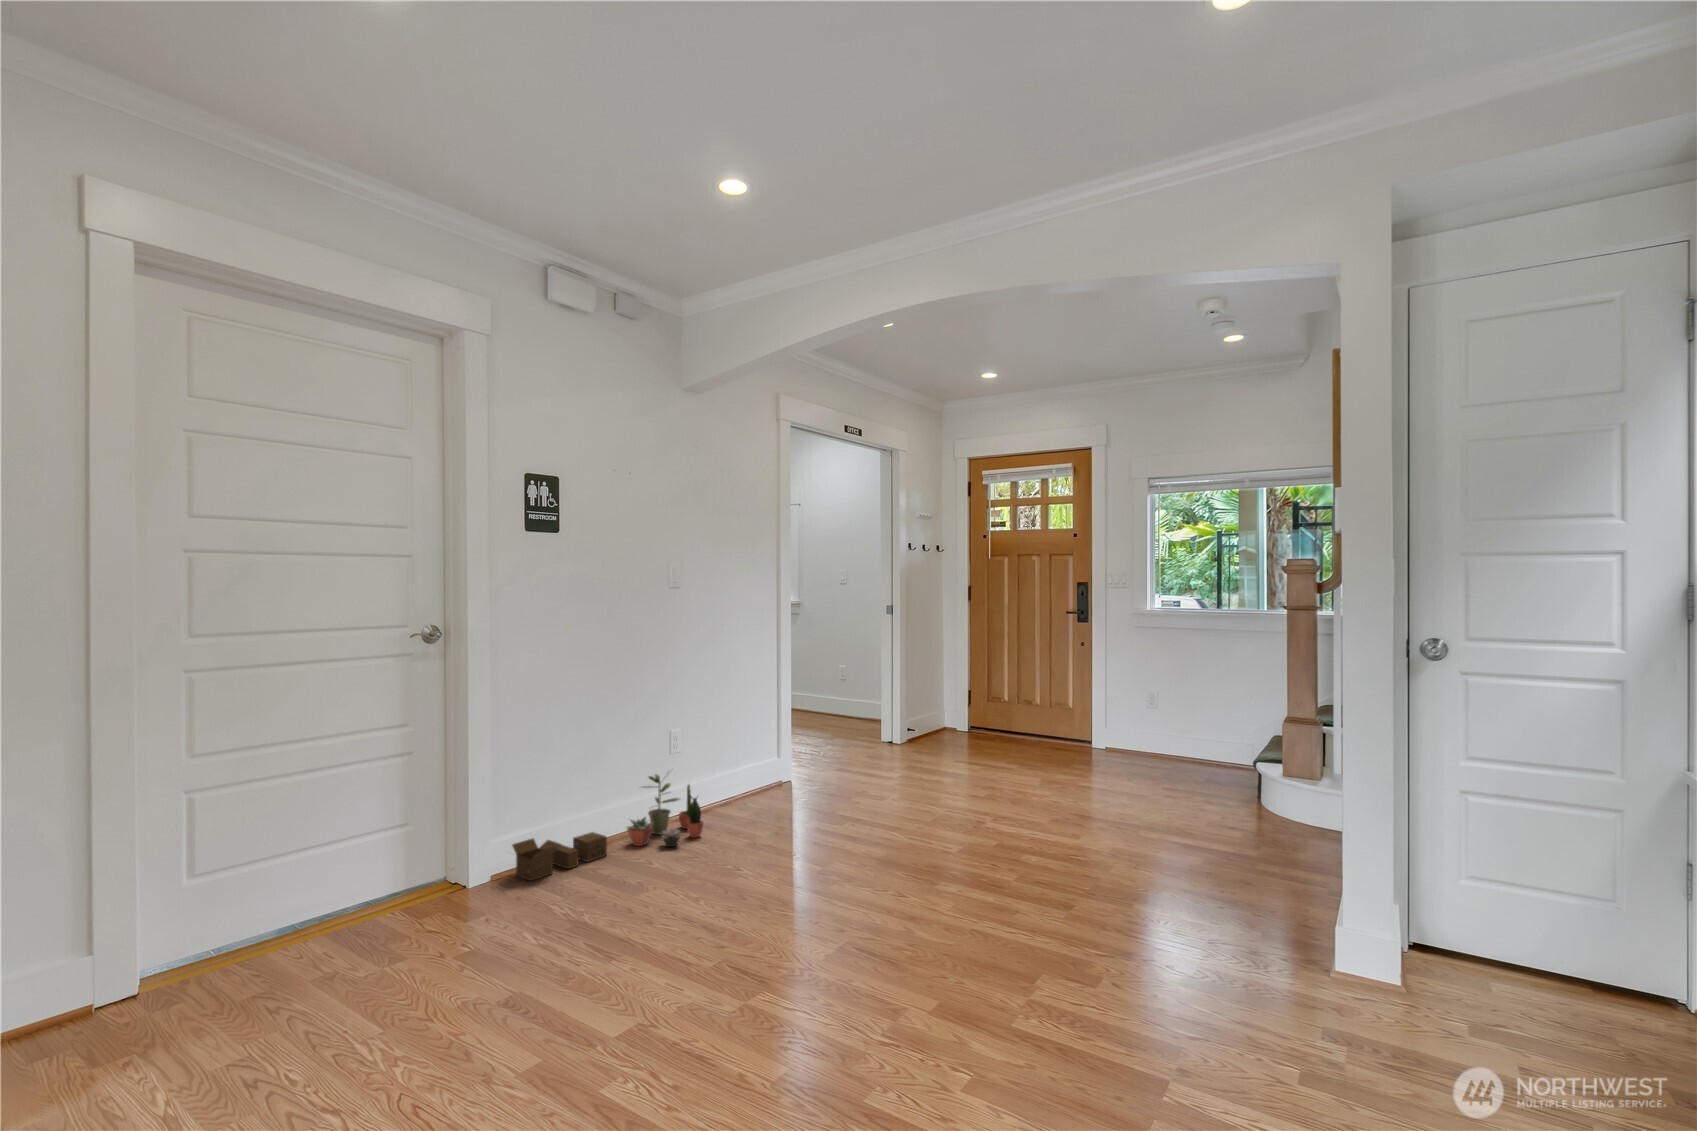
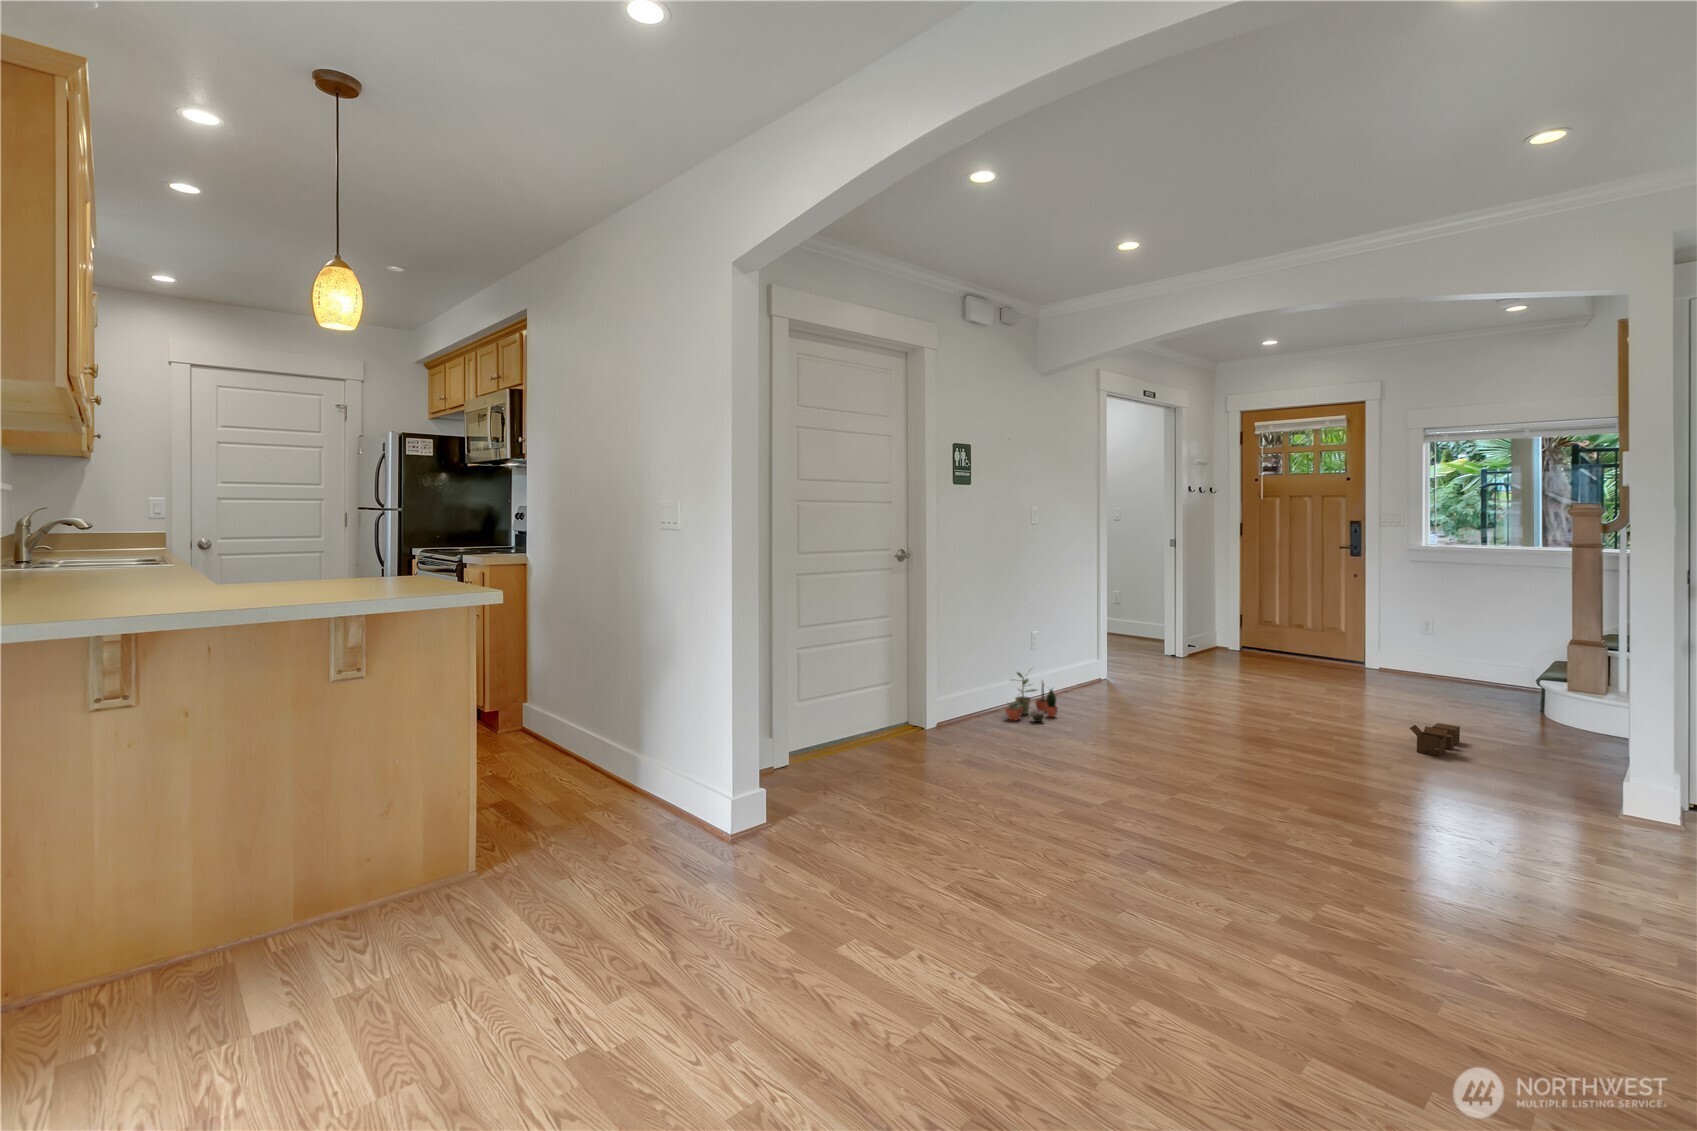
cardboard box: present [512,832,607,881] -> present [1410,723,1460,756]

